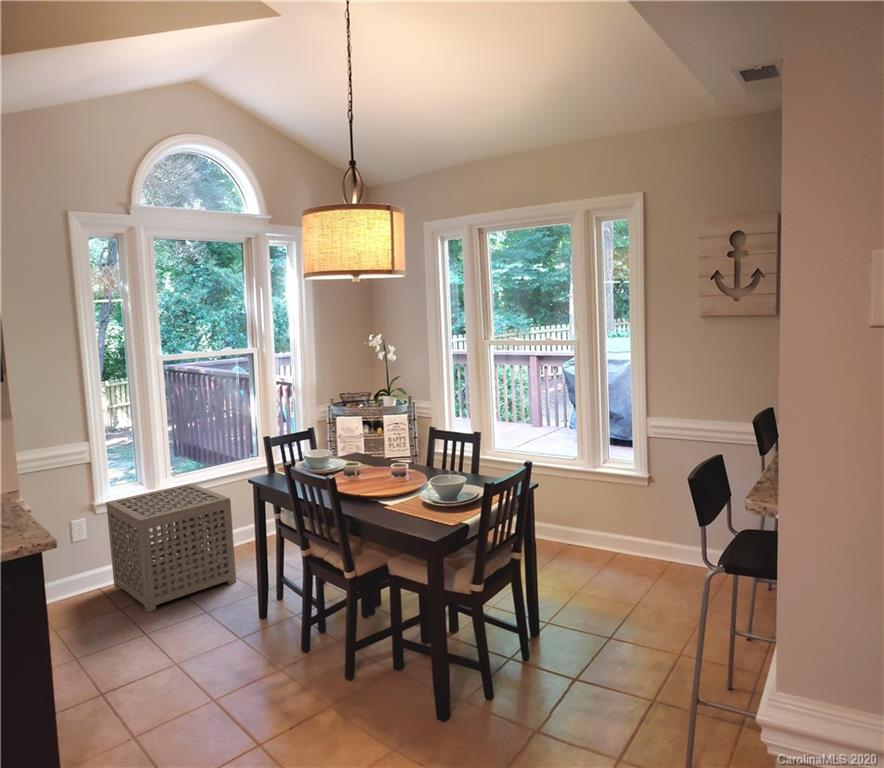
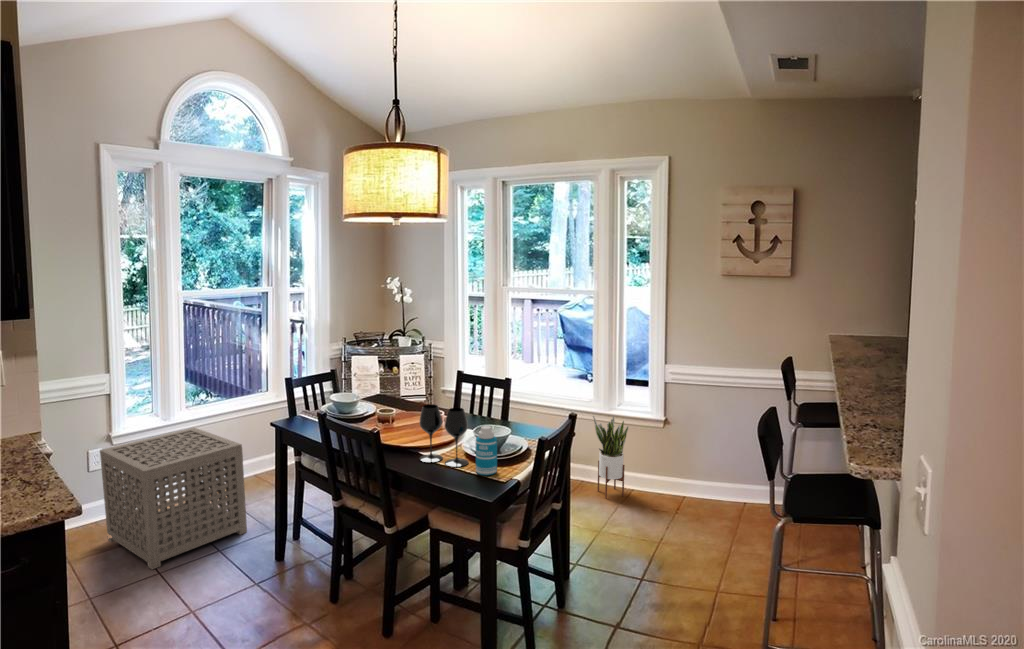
wine glass: none [379,455,426,515] -> present [420,404,468,467]
potted plant: none [573,473,610,558] -> present [593,416,628,498]
bottle: none [429,475,451,523] -> present [476,426,497,475]

